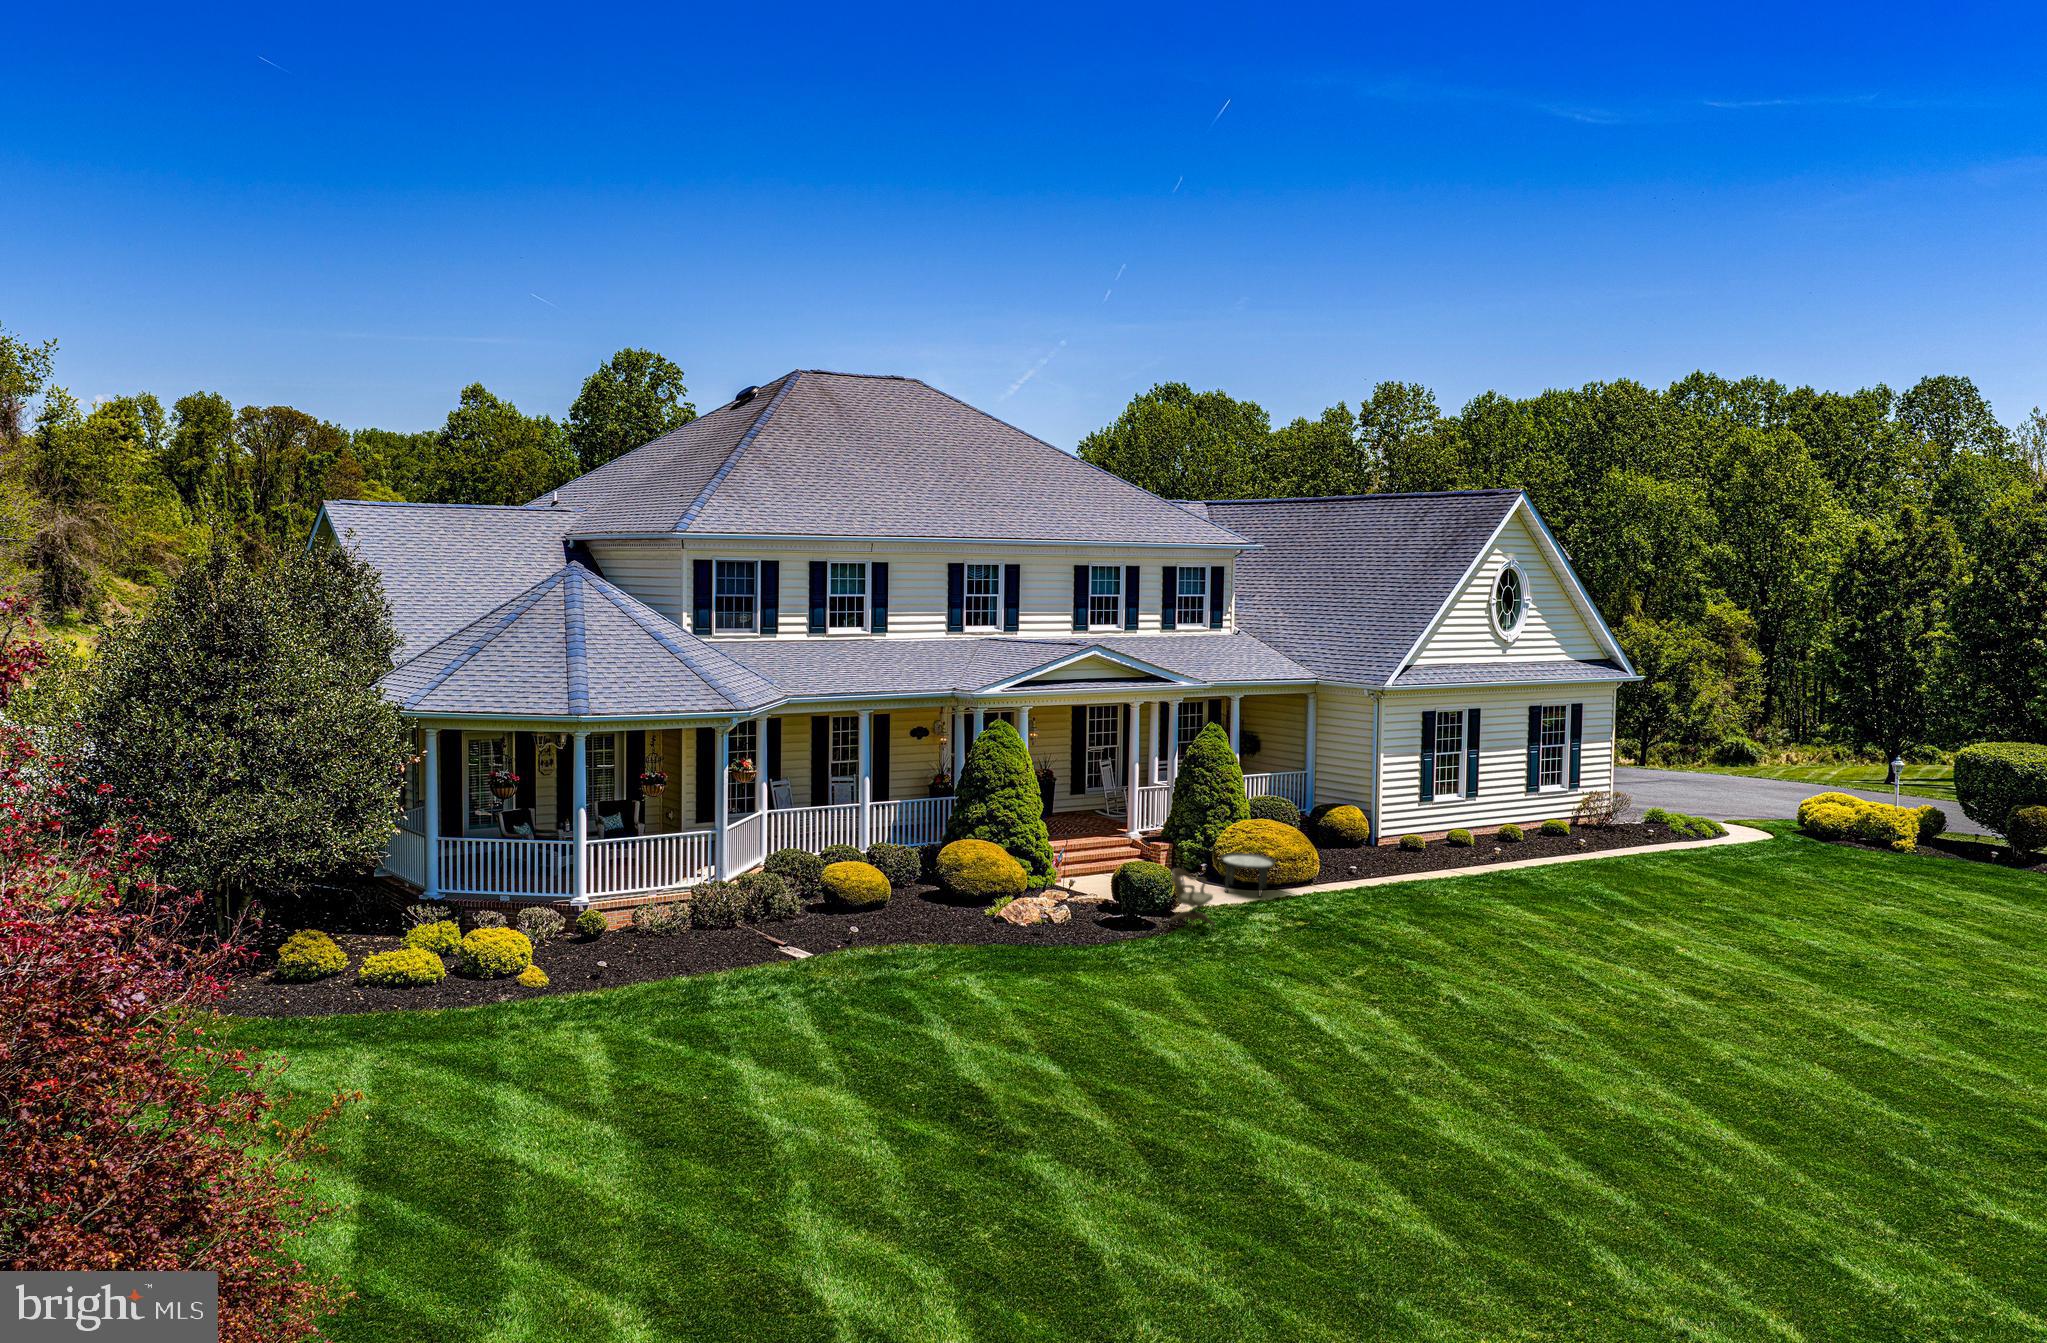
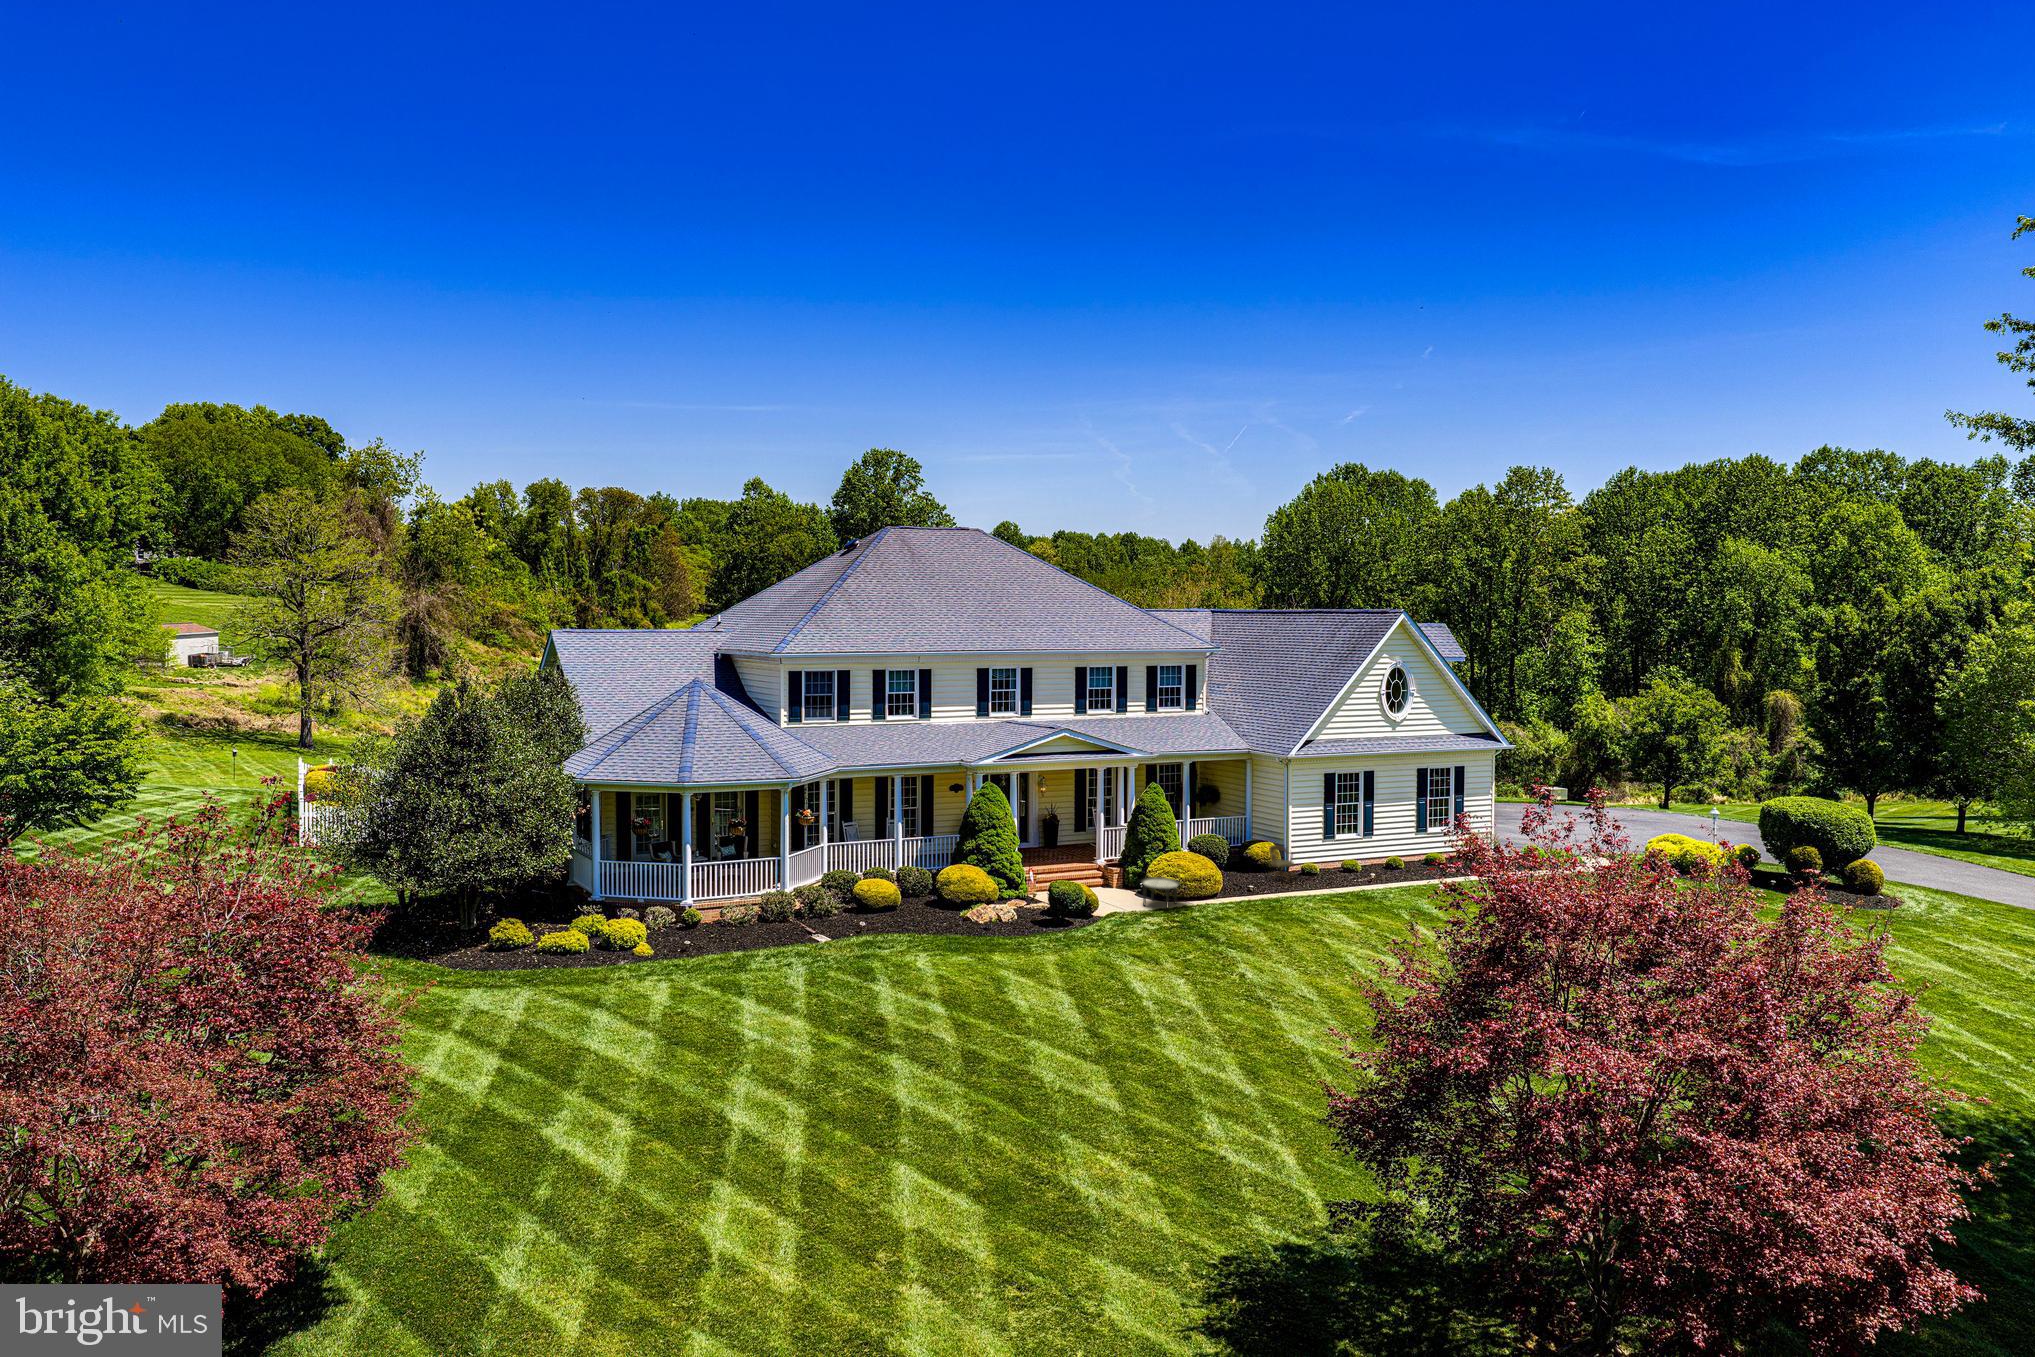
chair: present [1170,868,1215,930] -> present [1269,845,1295,881]

